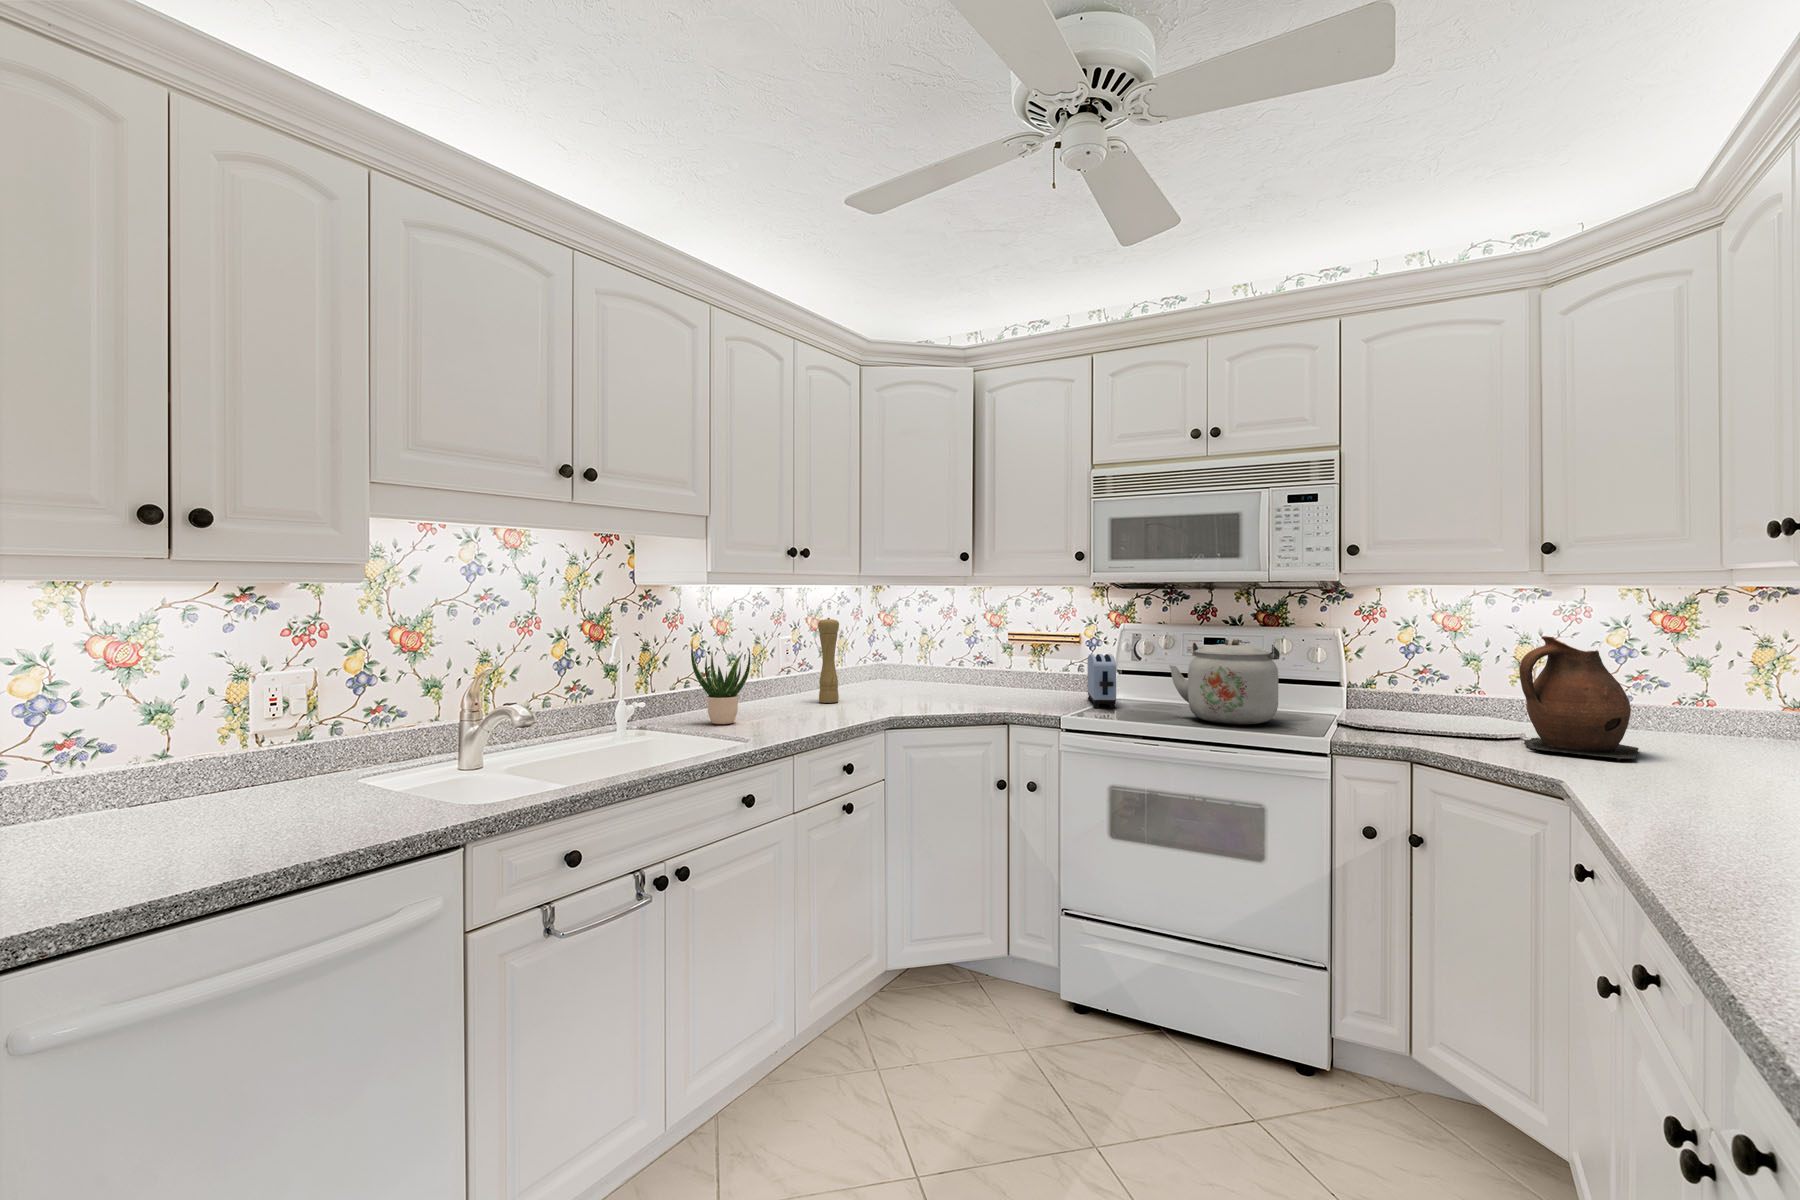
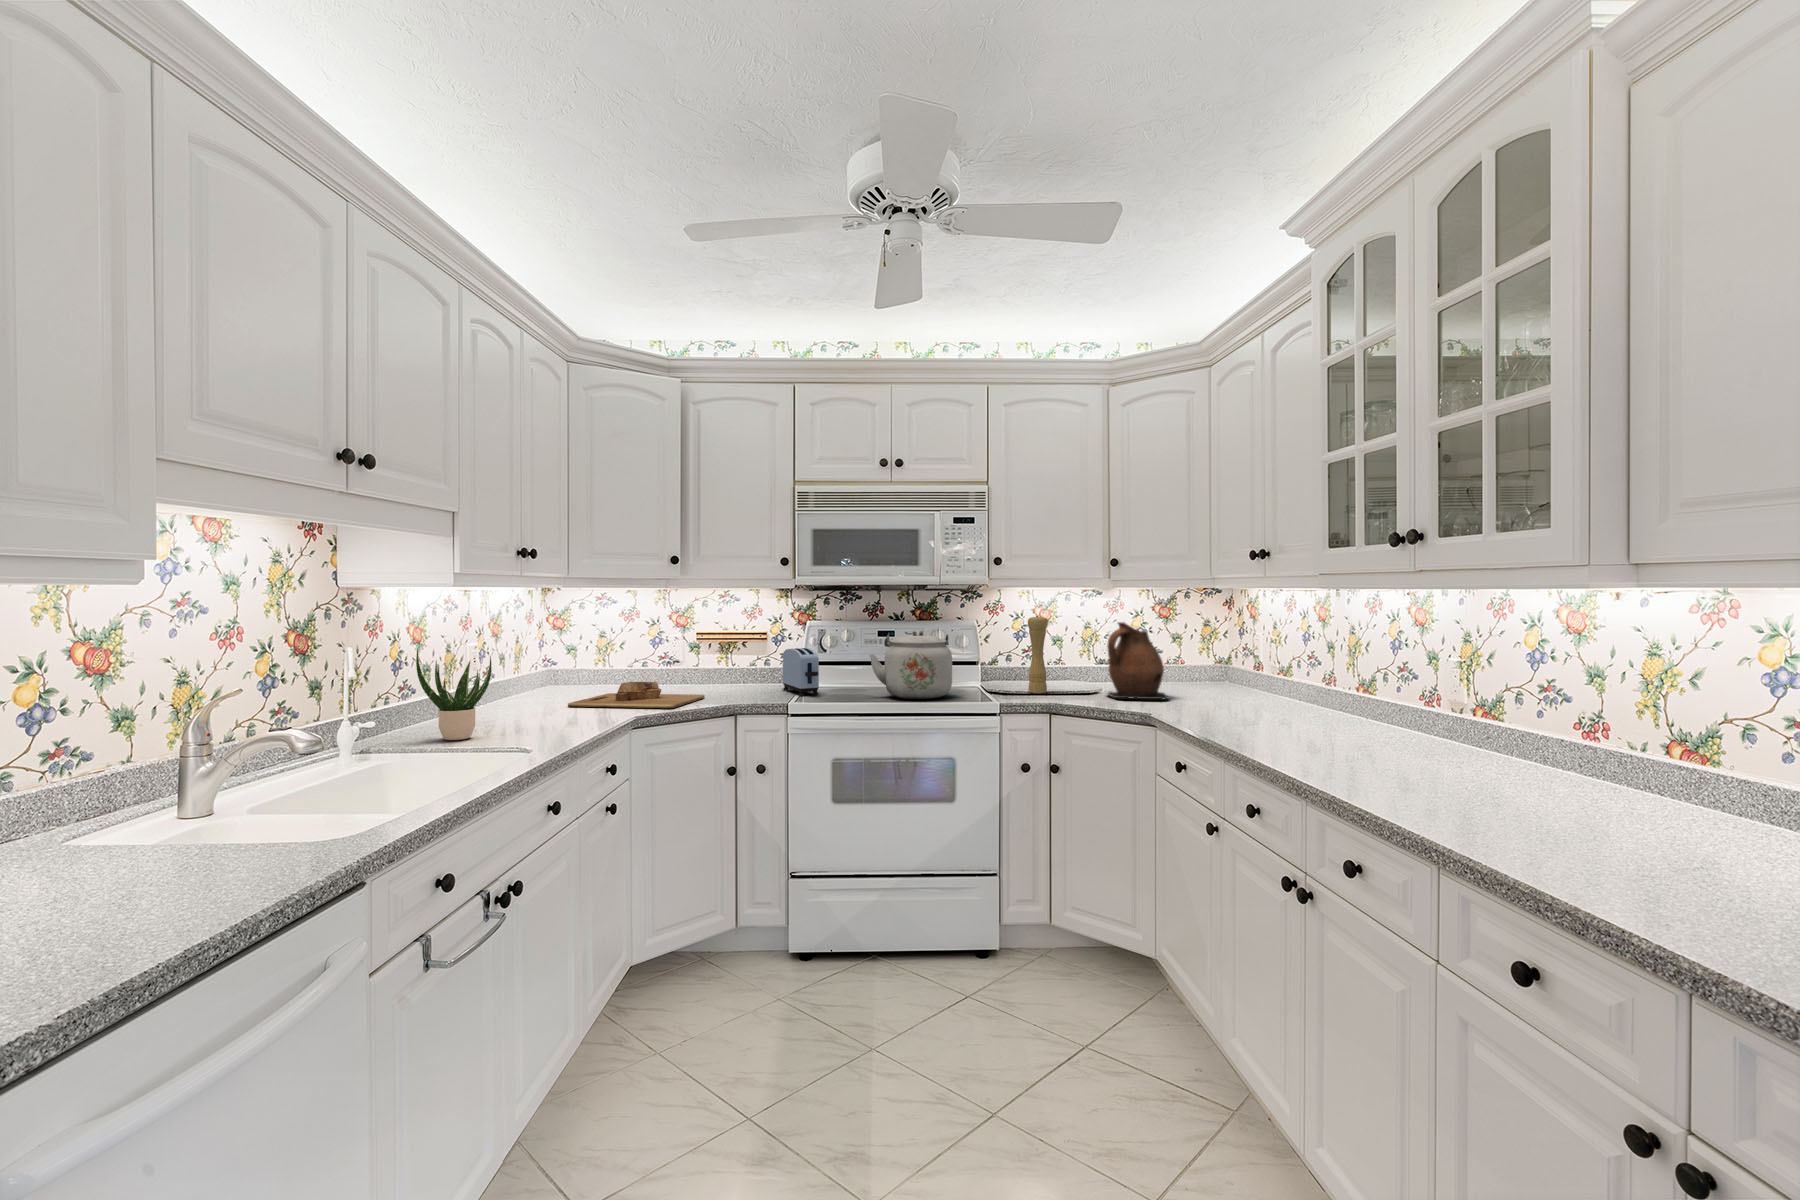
pepper mill: present [818,618,839,703] -> present [1028,616,1047,693]
cutting board: none [859,680,993,710] -> present [568,682,705,708]

